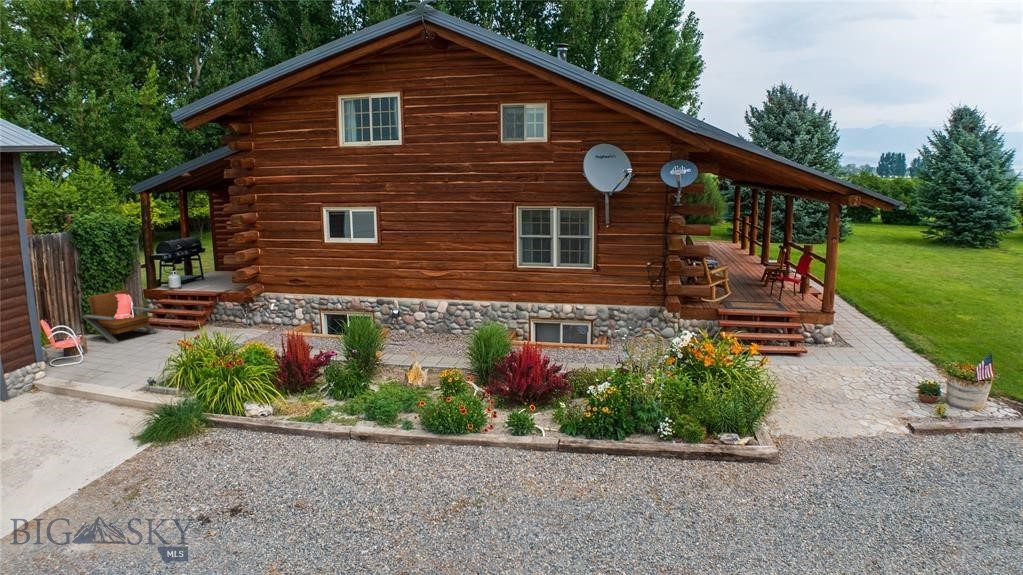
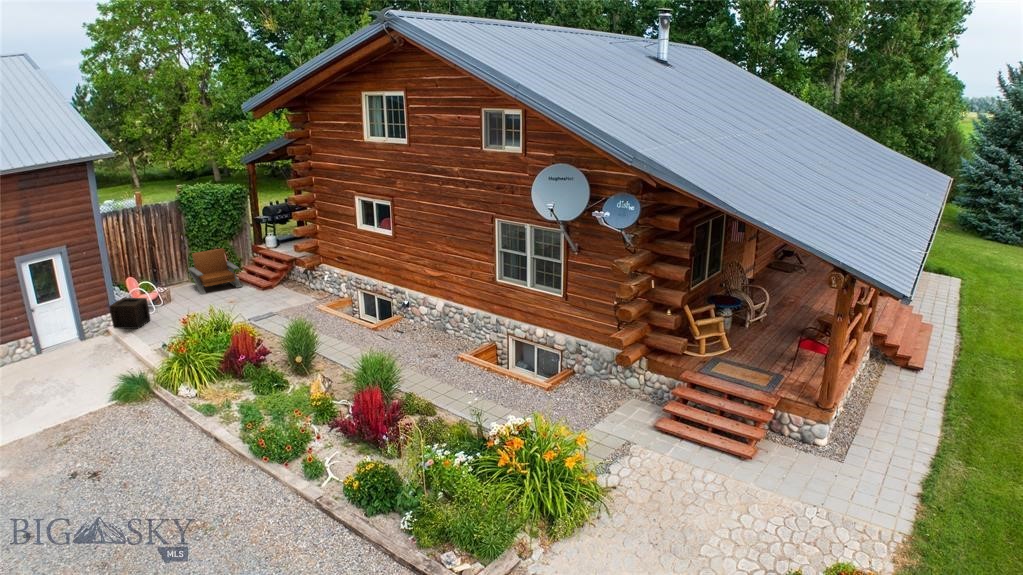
wooden crate: none [39,340,86,382] -> present [109,298,150,329]

